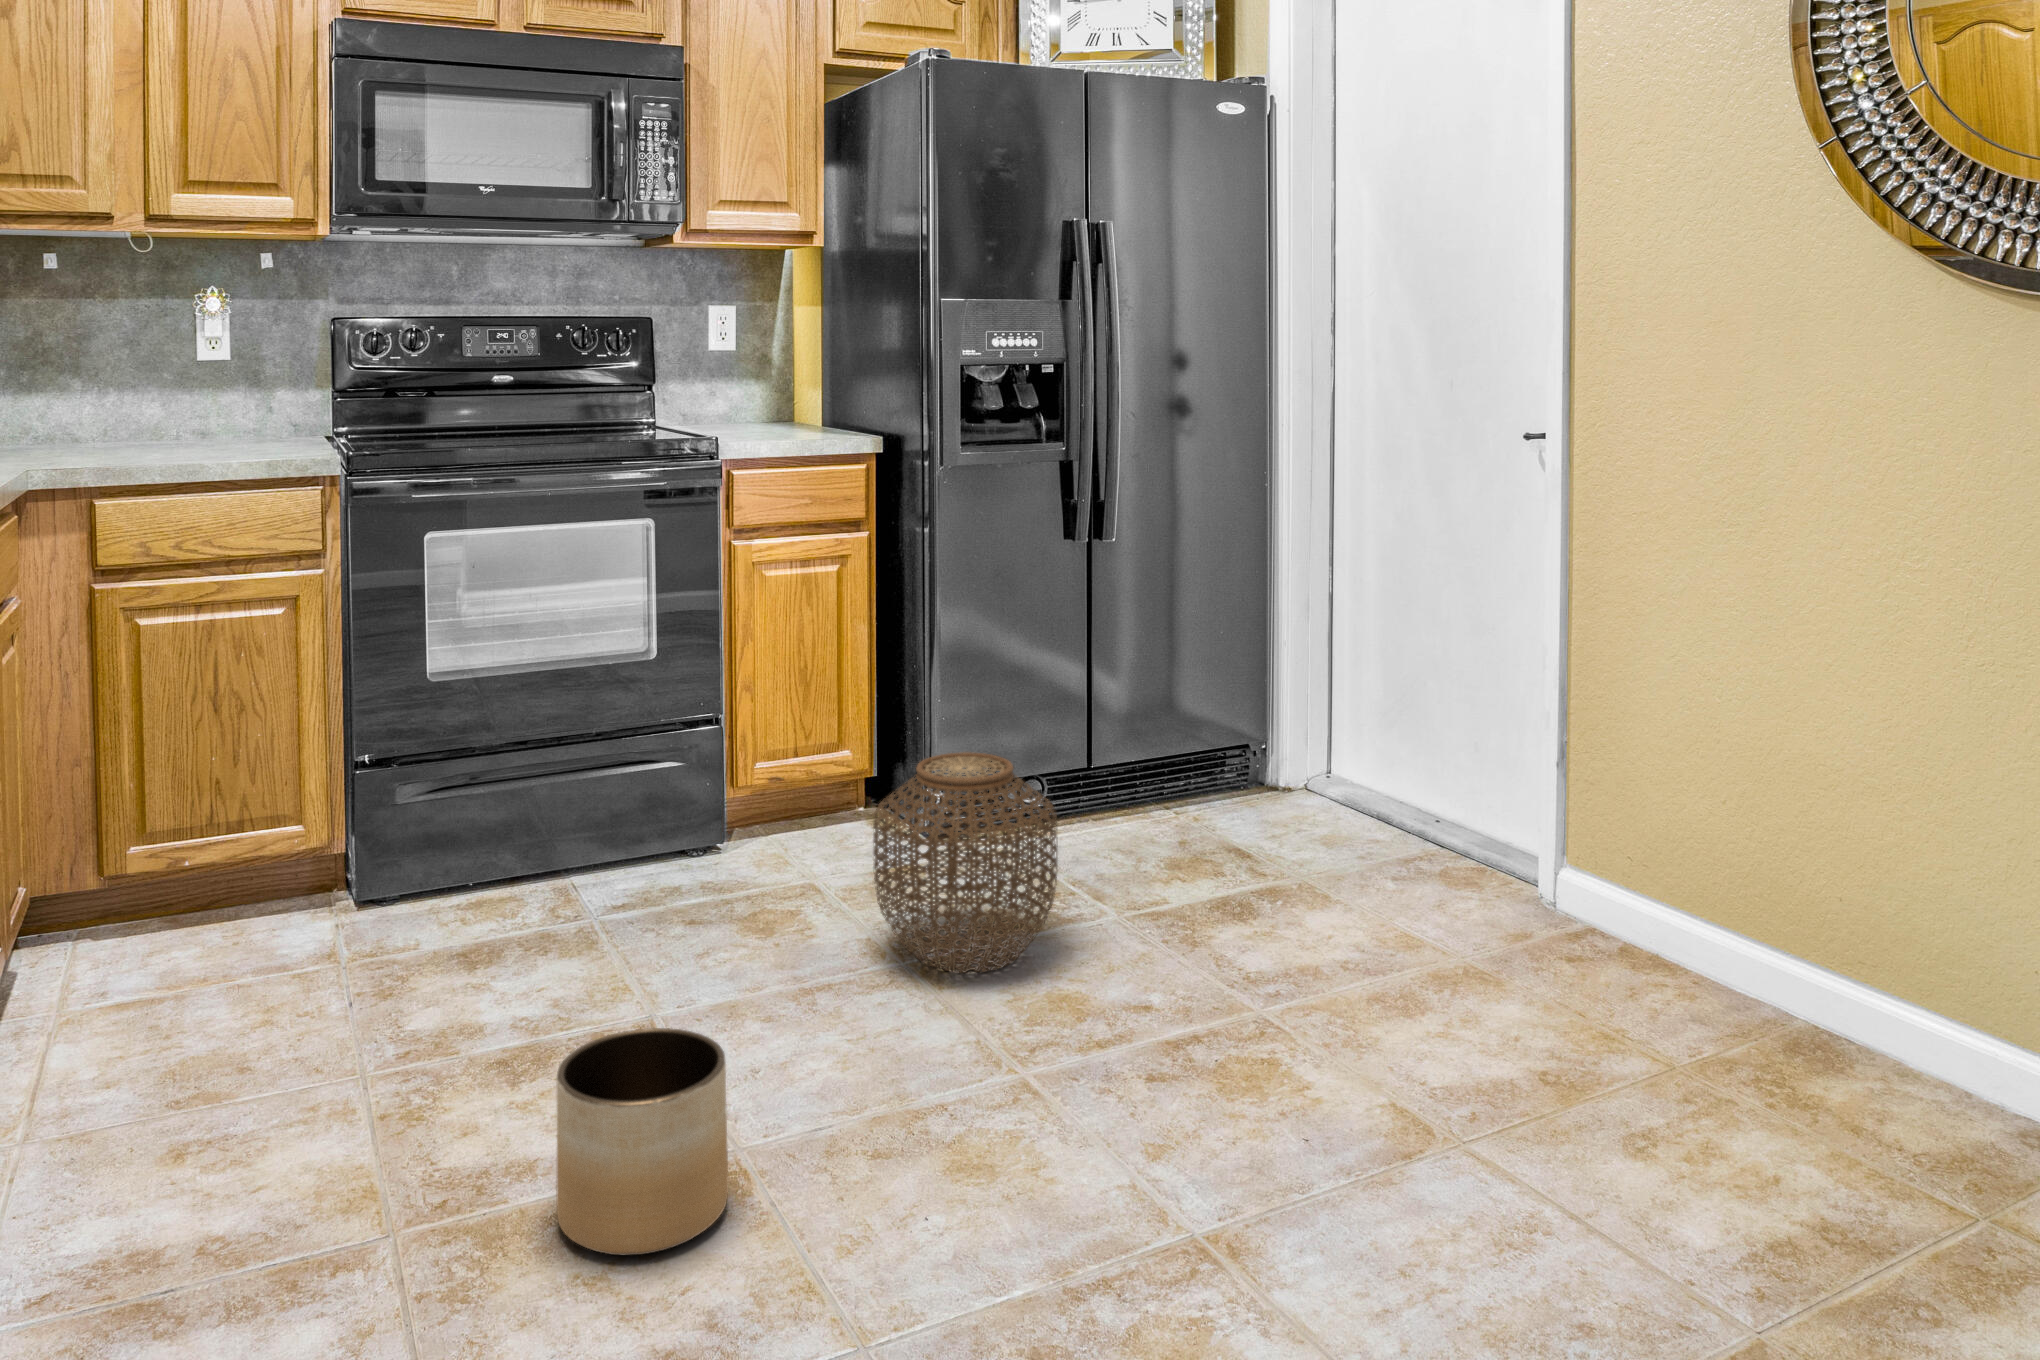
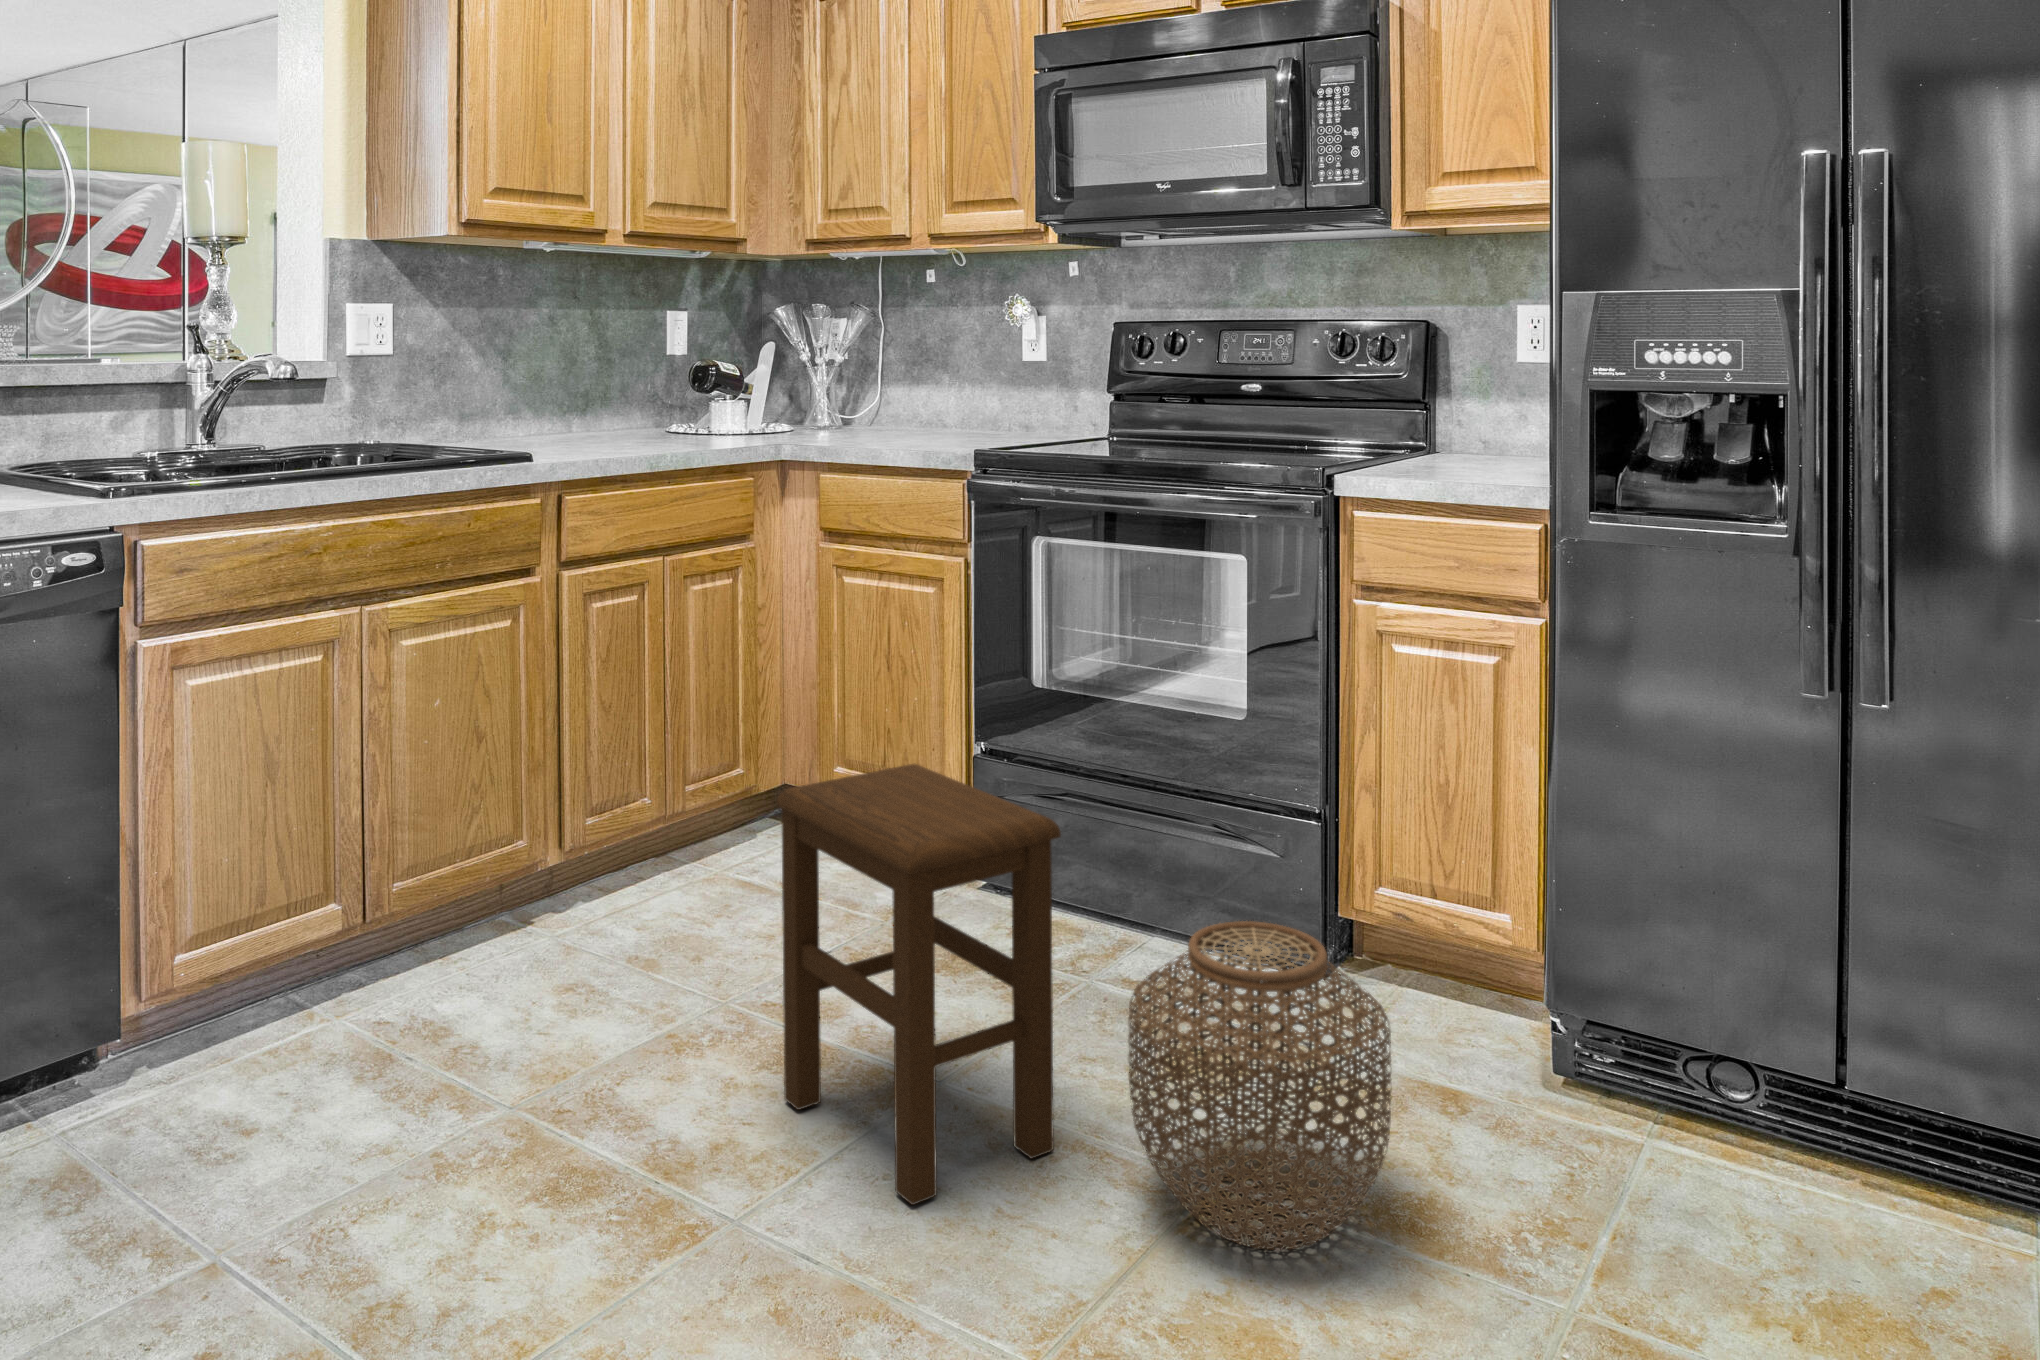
stool: none [595,720,829,1069] -> present [777,764,1061,1205]
planter: present [556,1028,728,1255] -> none [464,1037,635,1267]

